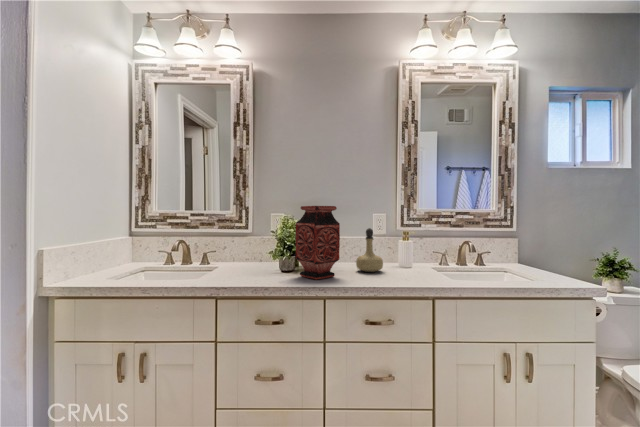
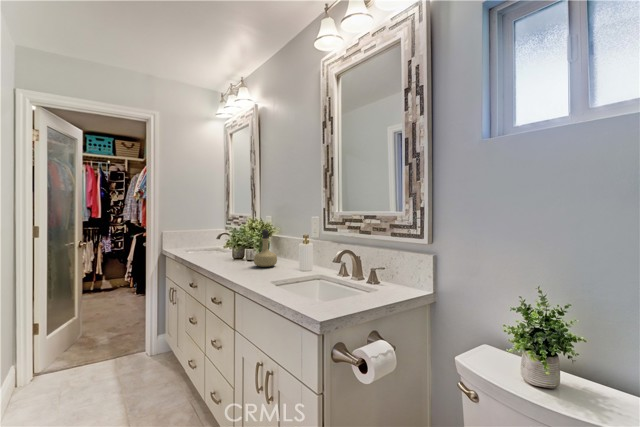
vase: present [295,206,340,280] -> none [209,211,243,264]

